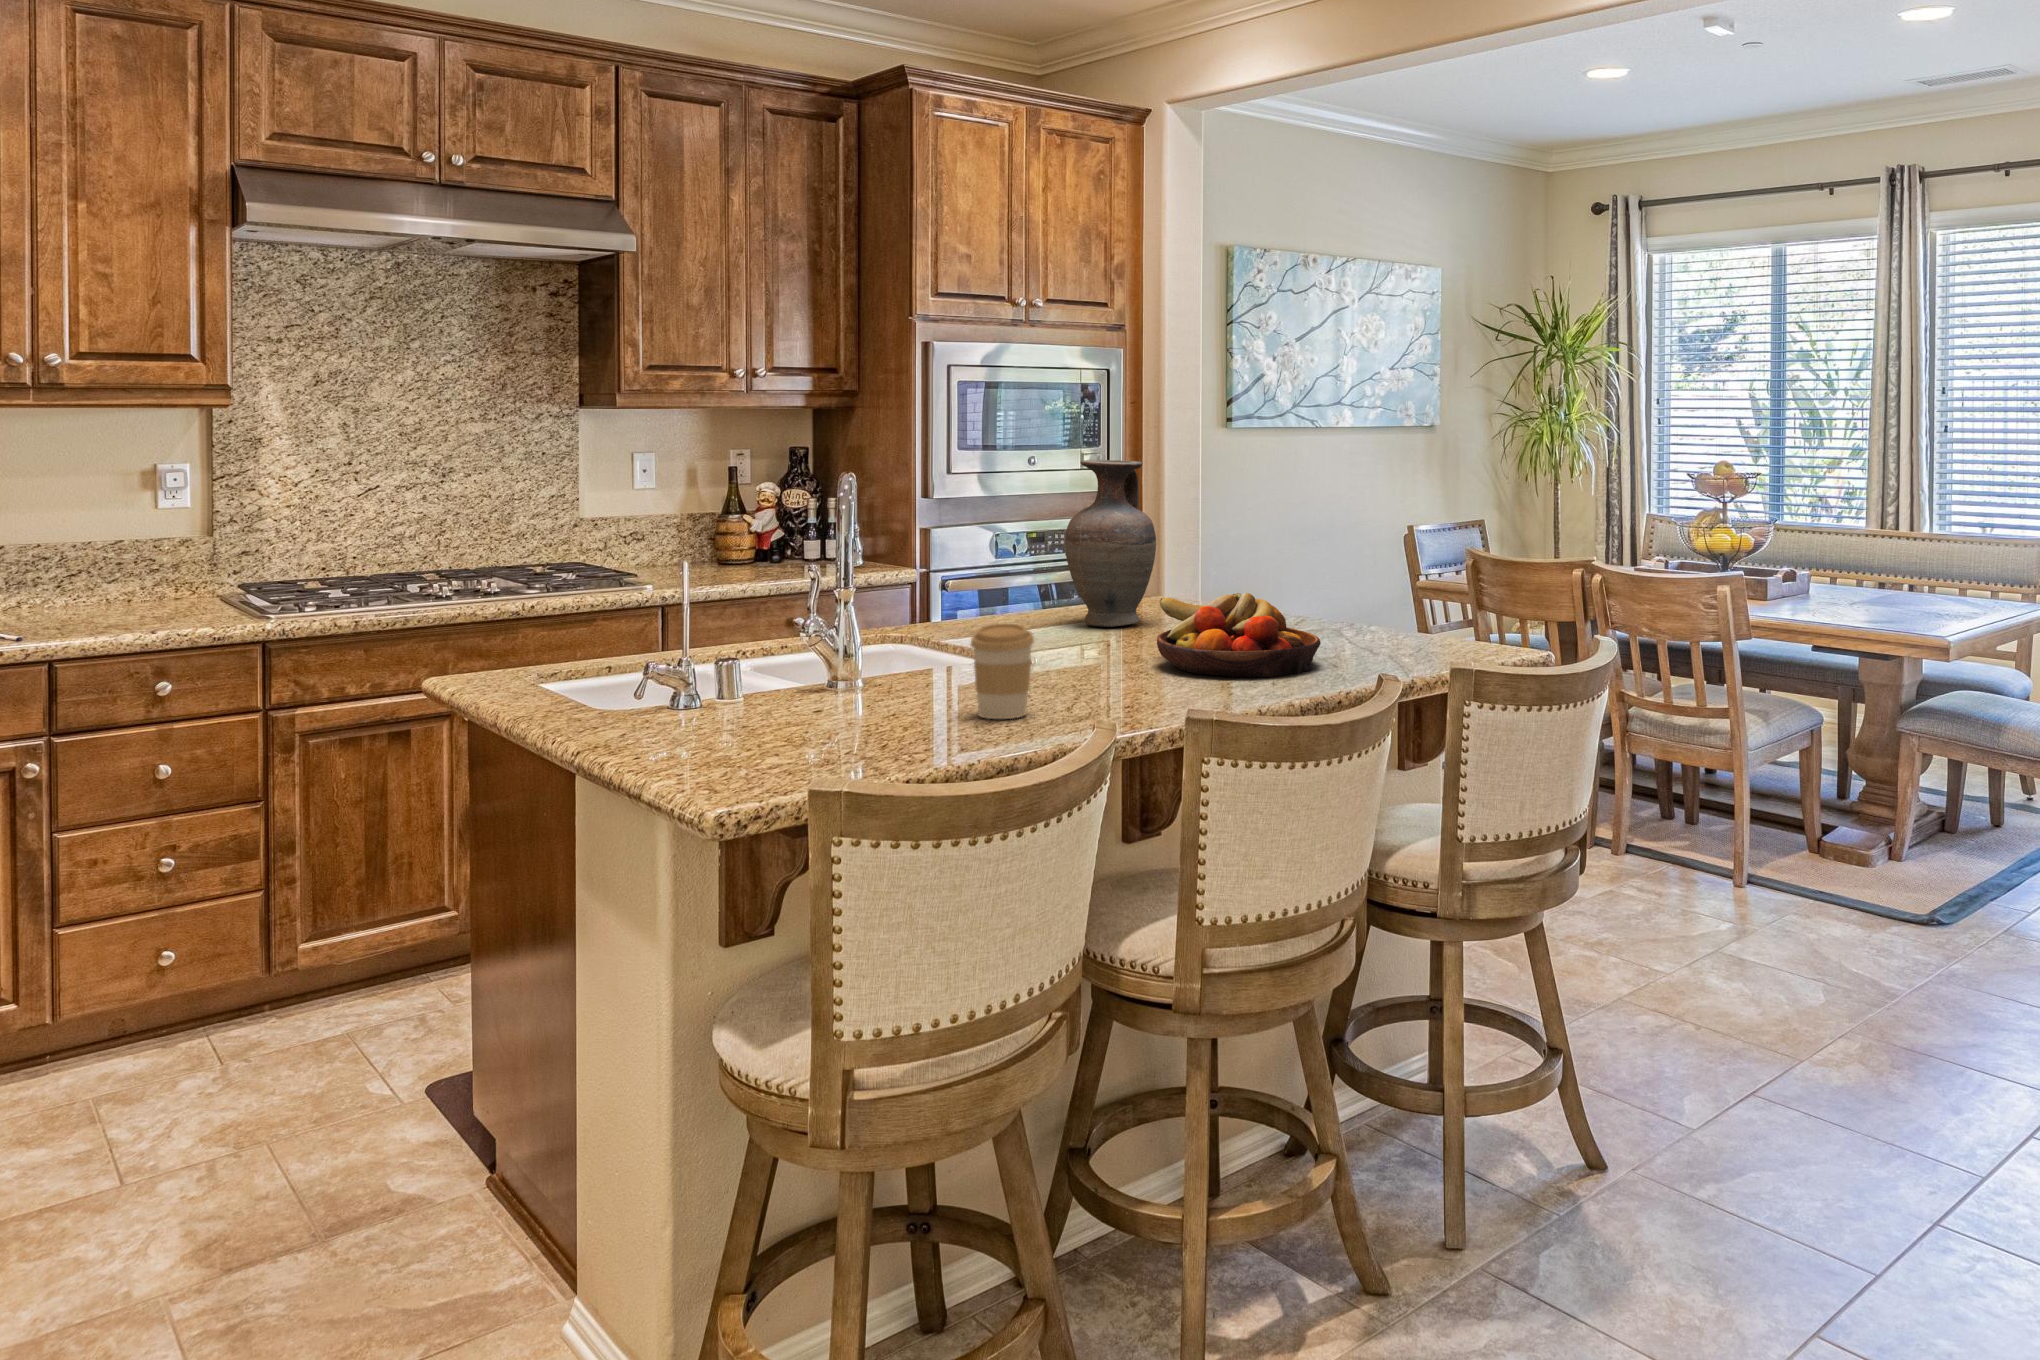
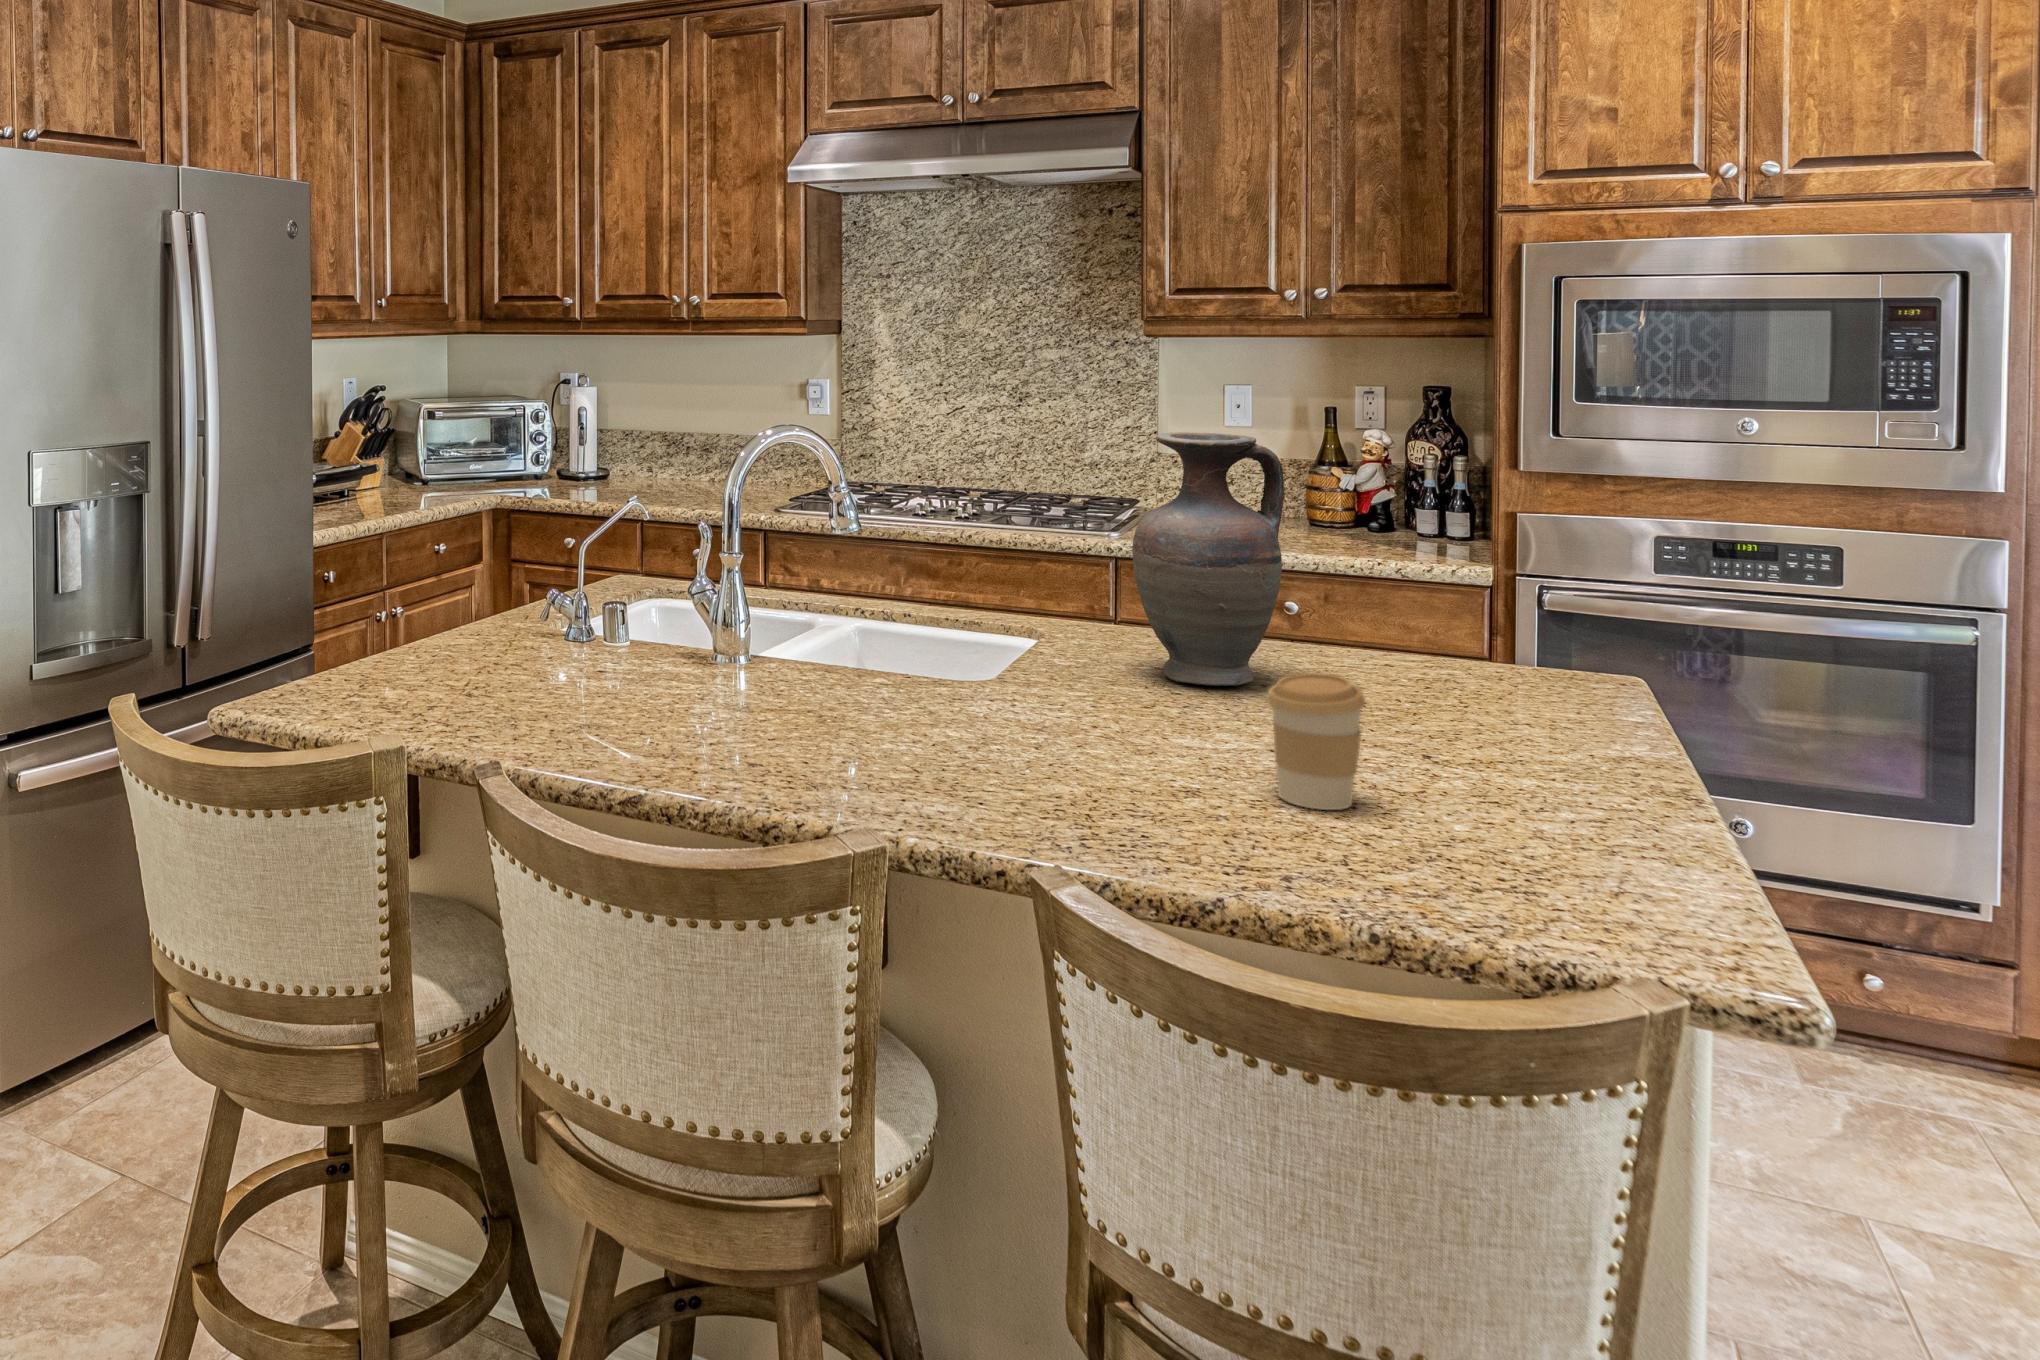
fruit bowl: present [1157,593,1321,677] -> none [856,642,1115,804]
coffee cup: present [971,623,1034,719] -> present [1267,673,1365,810]

